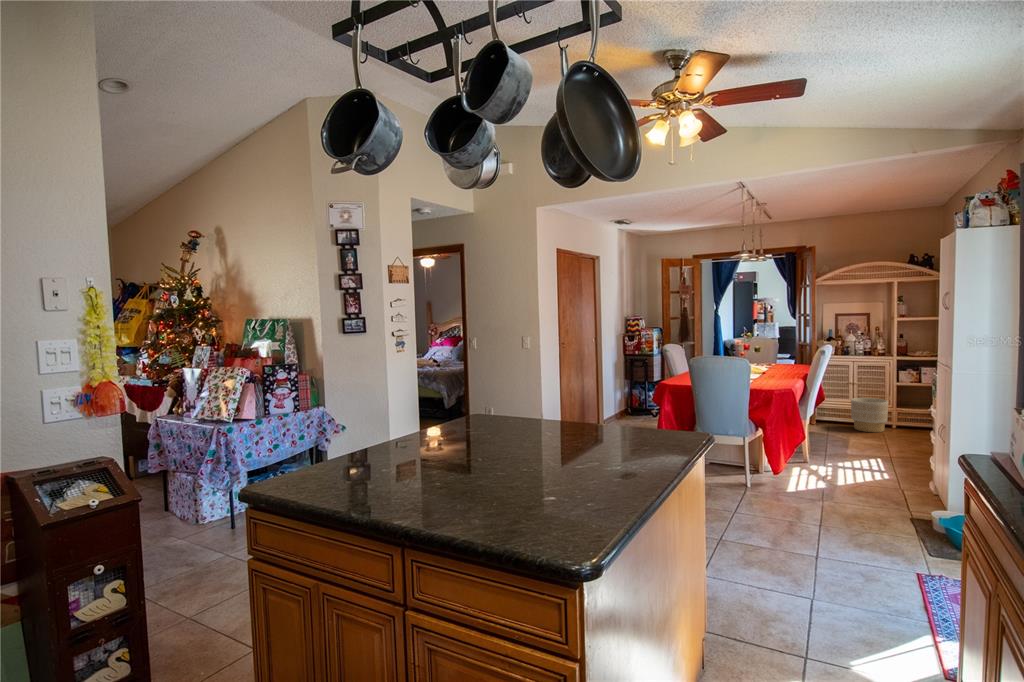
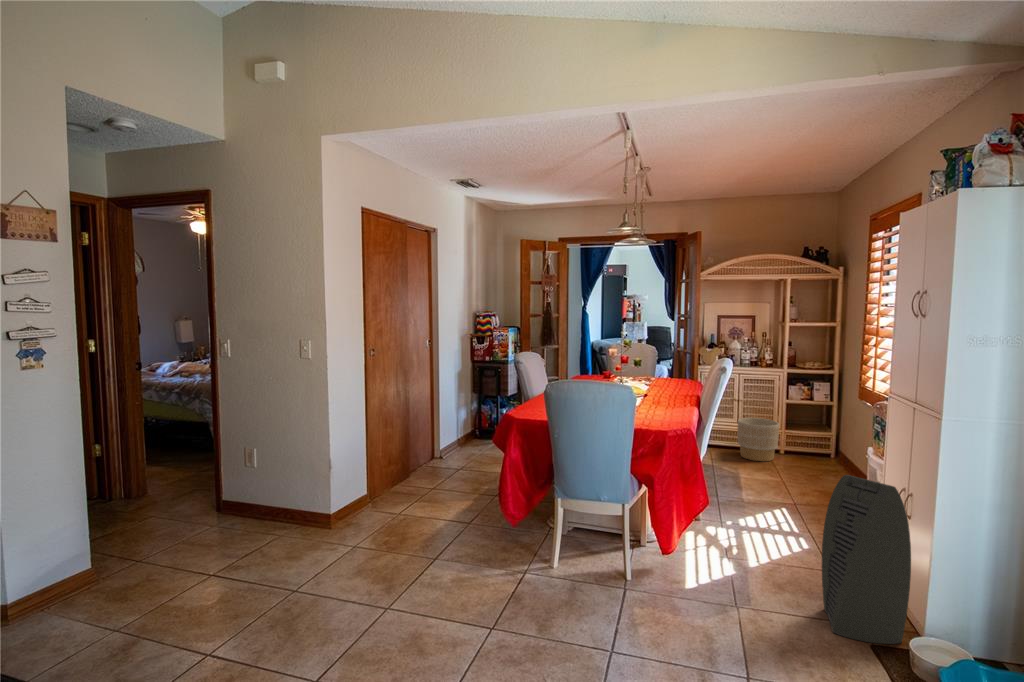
air purifier: none [882,415,938,520] -> present [822,475,911,644]

